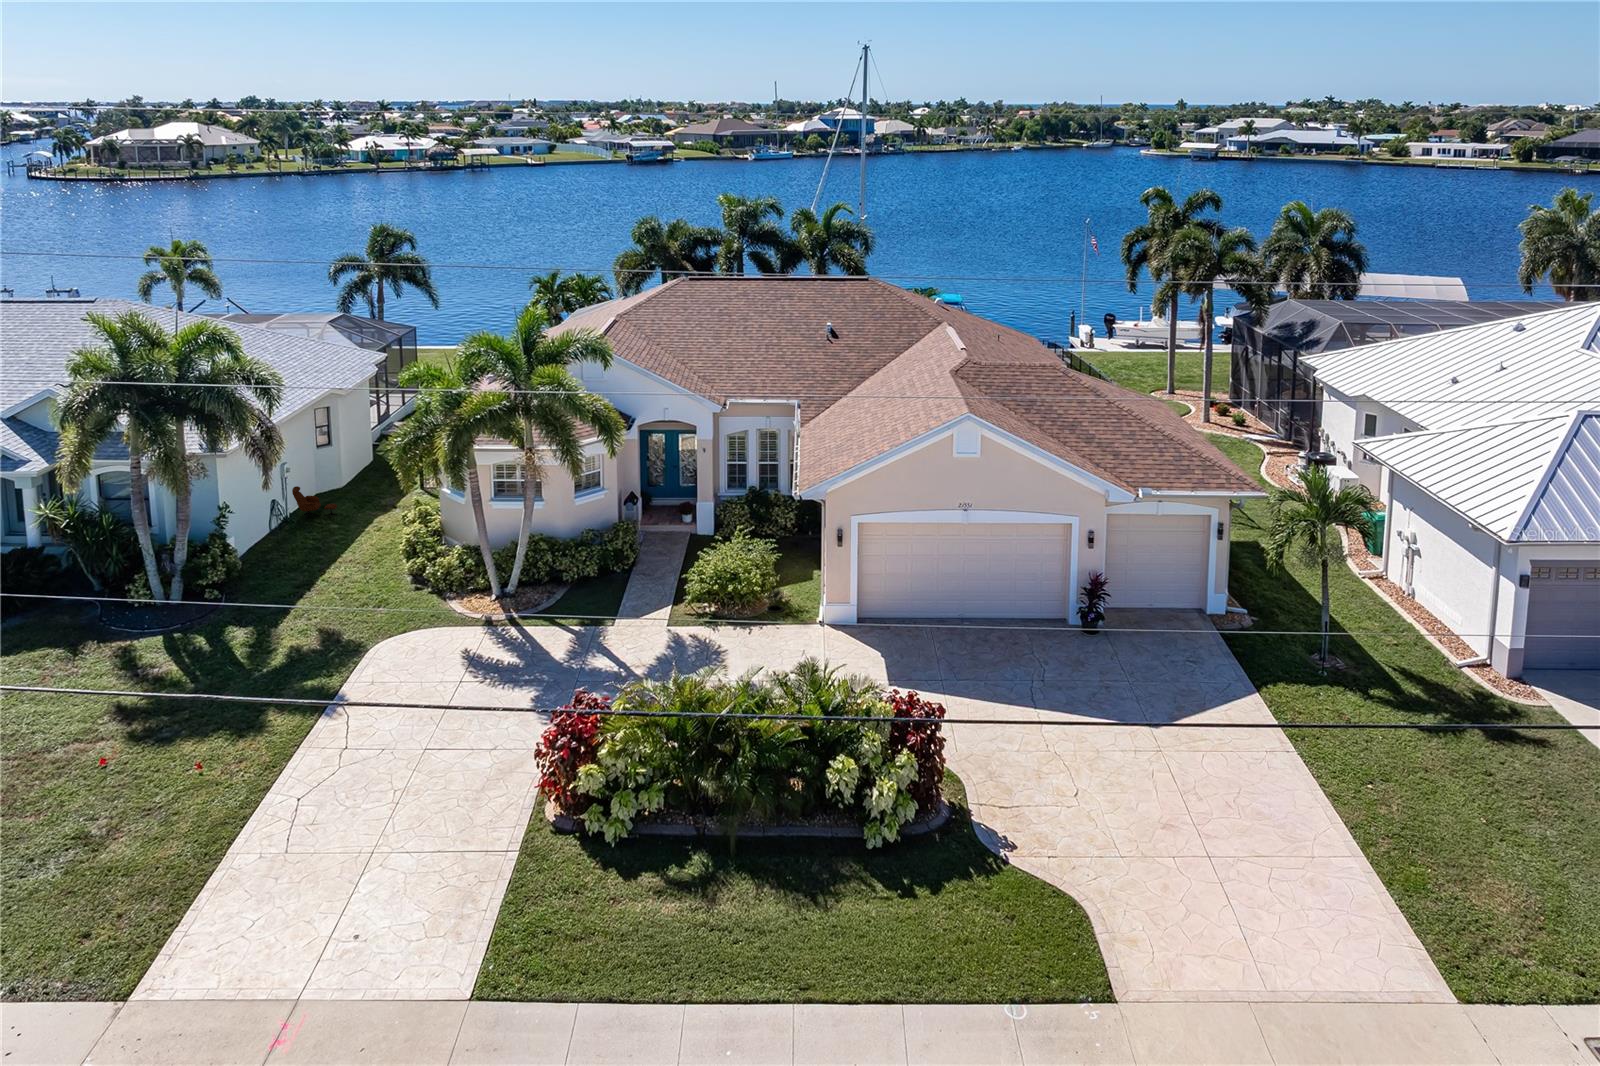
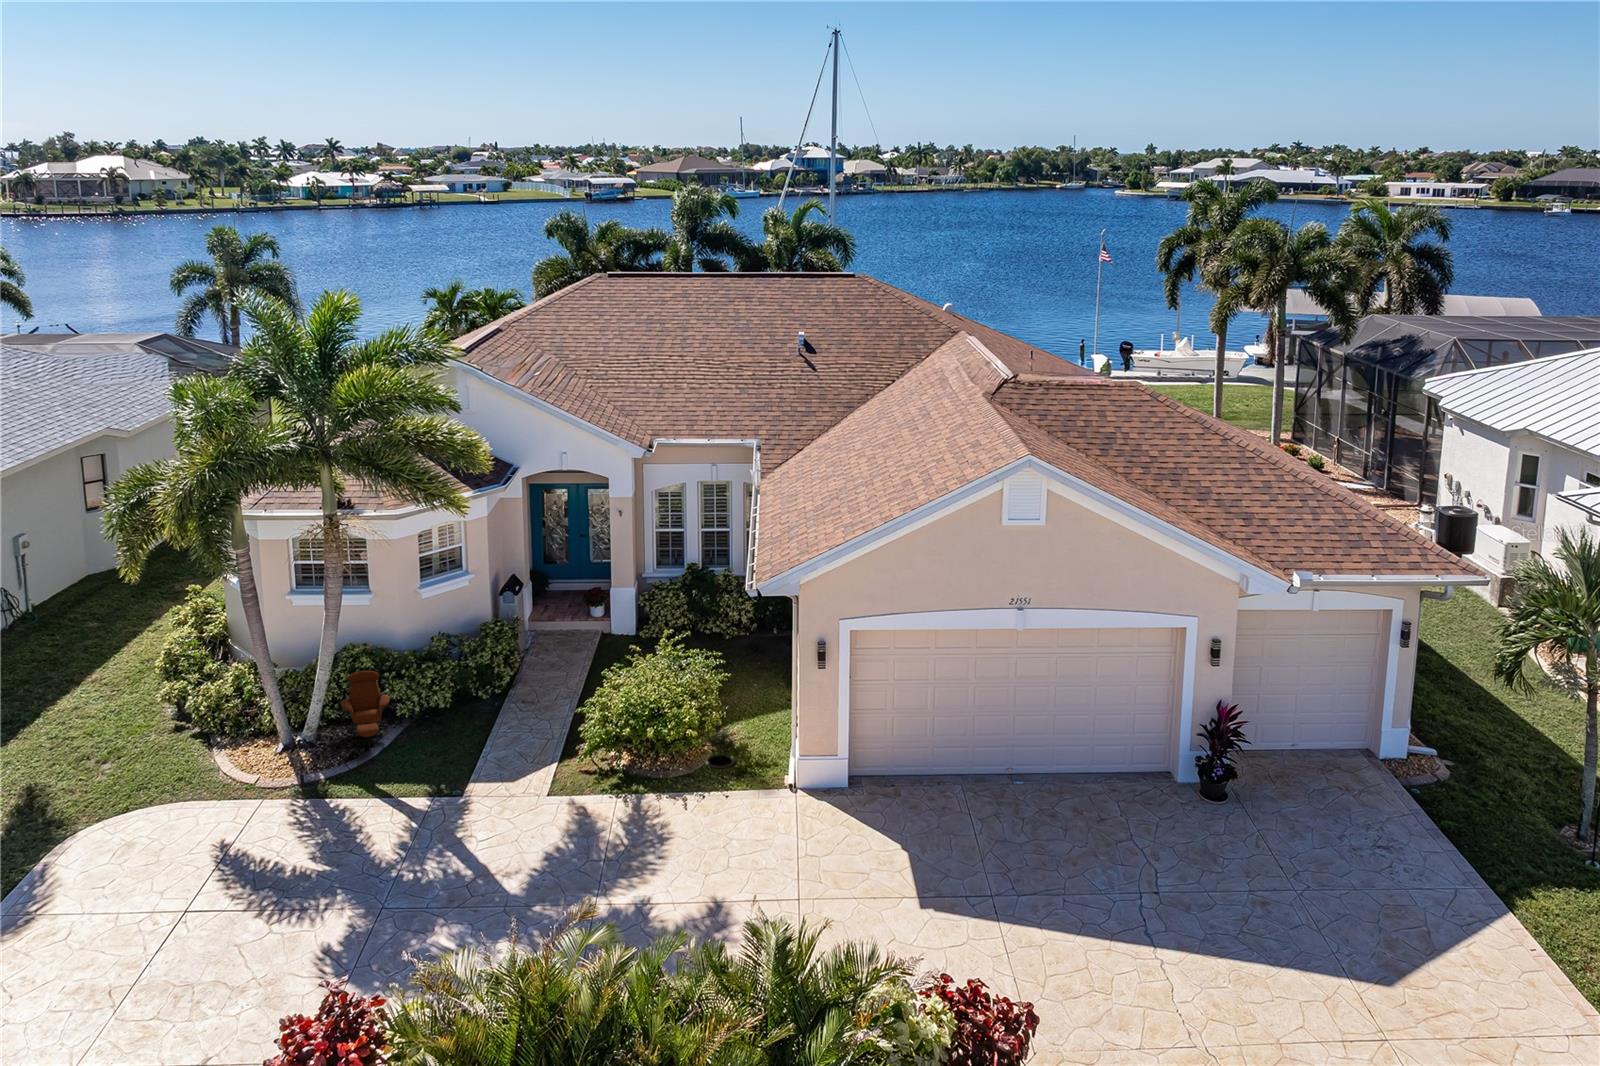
lounge chair: present [292,486,339,519] -> present [341,671,390,752]

